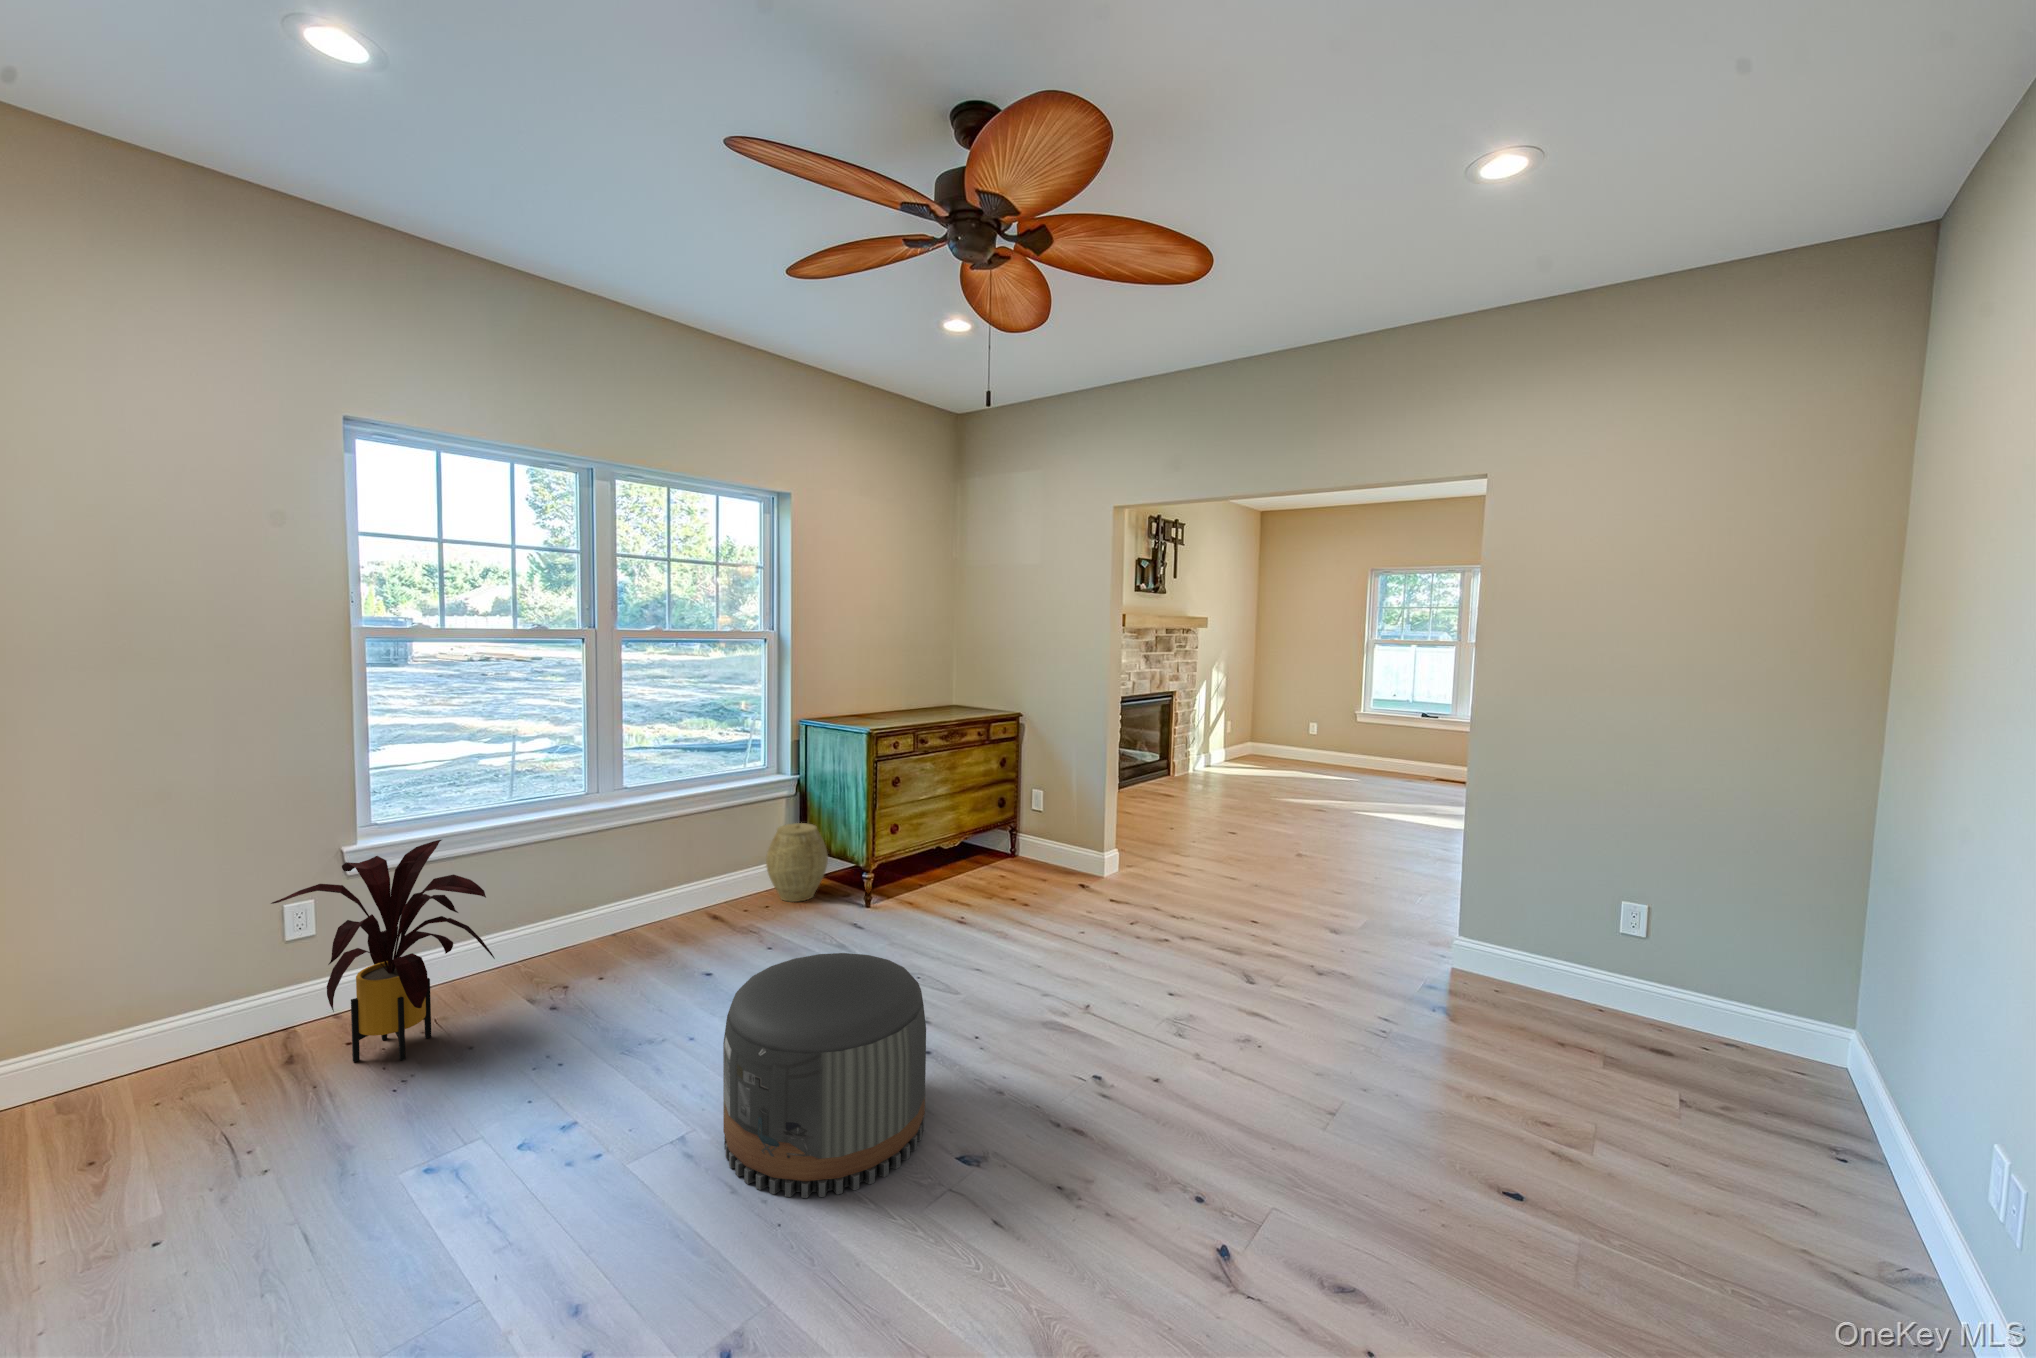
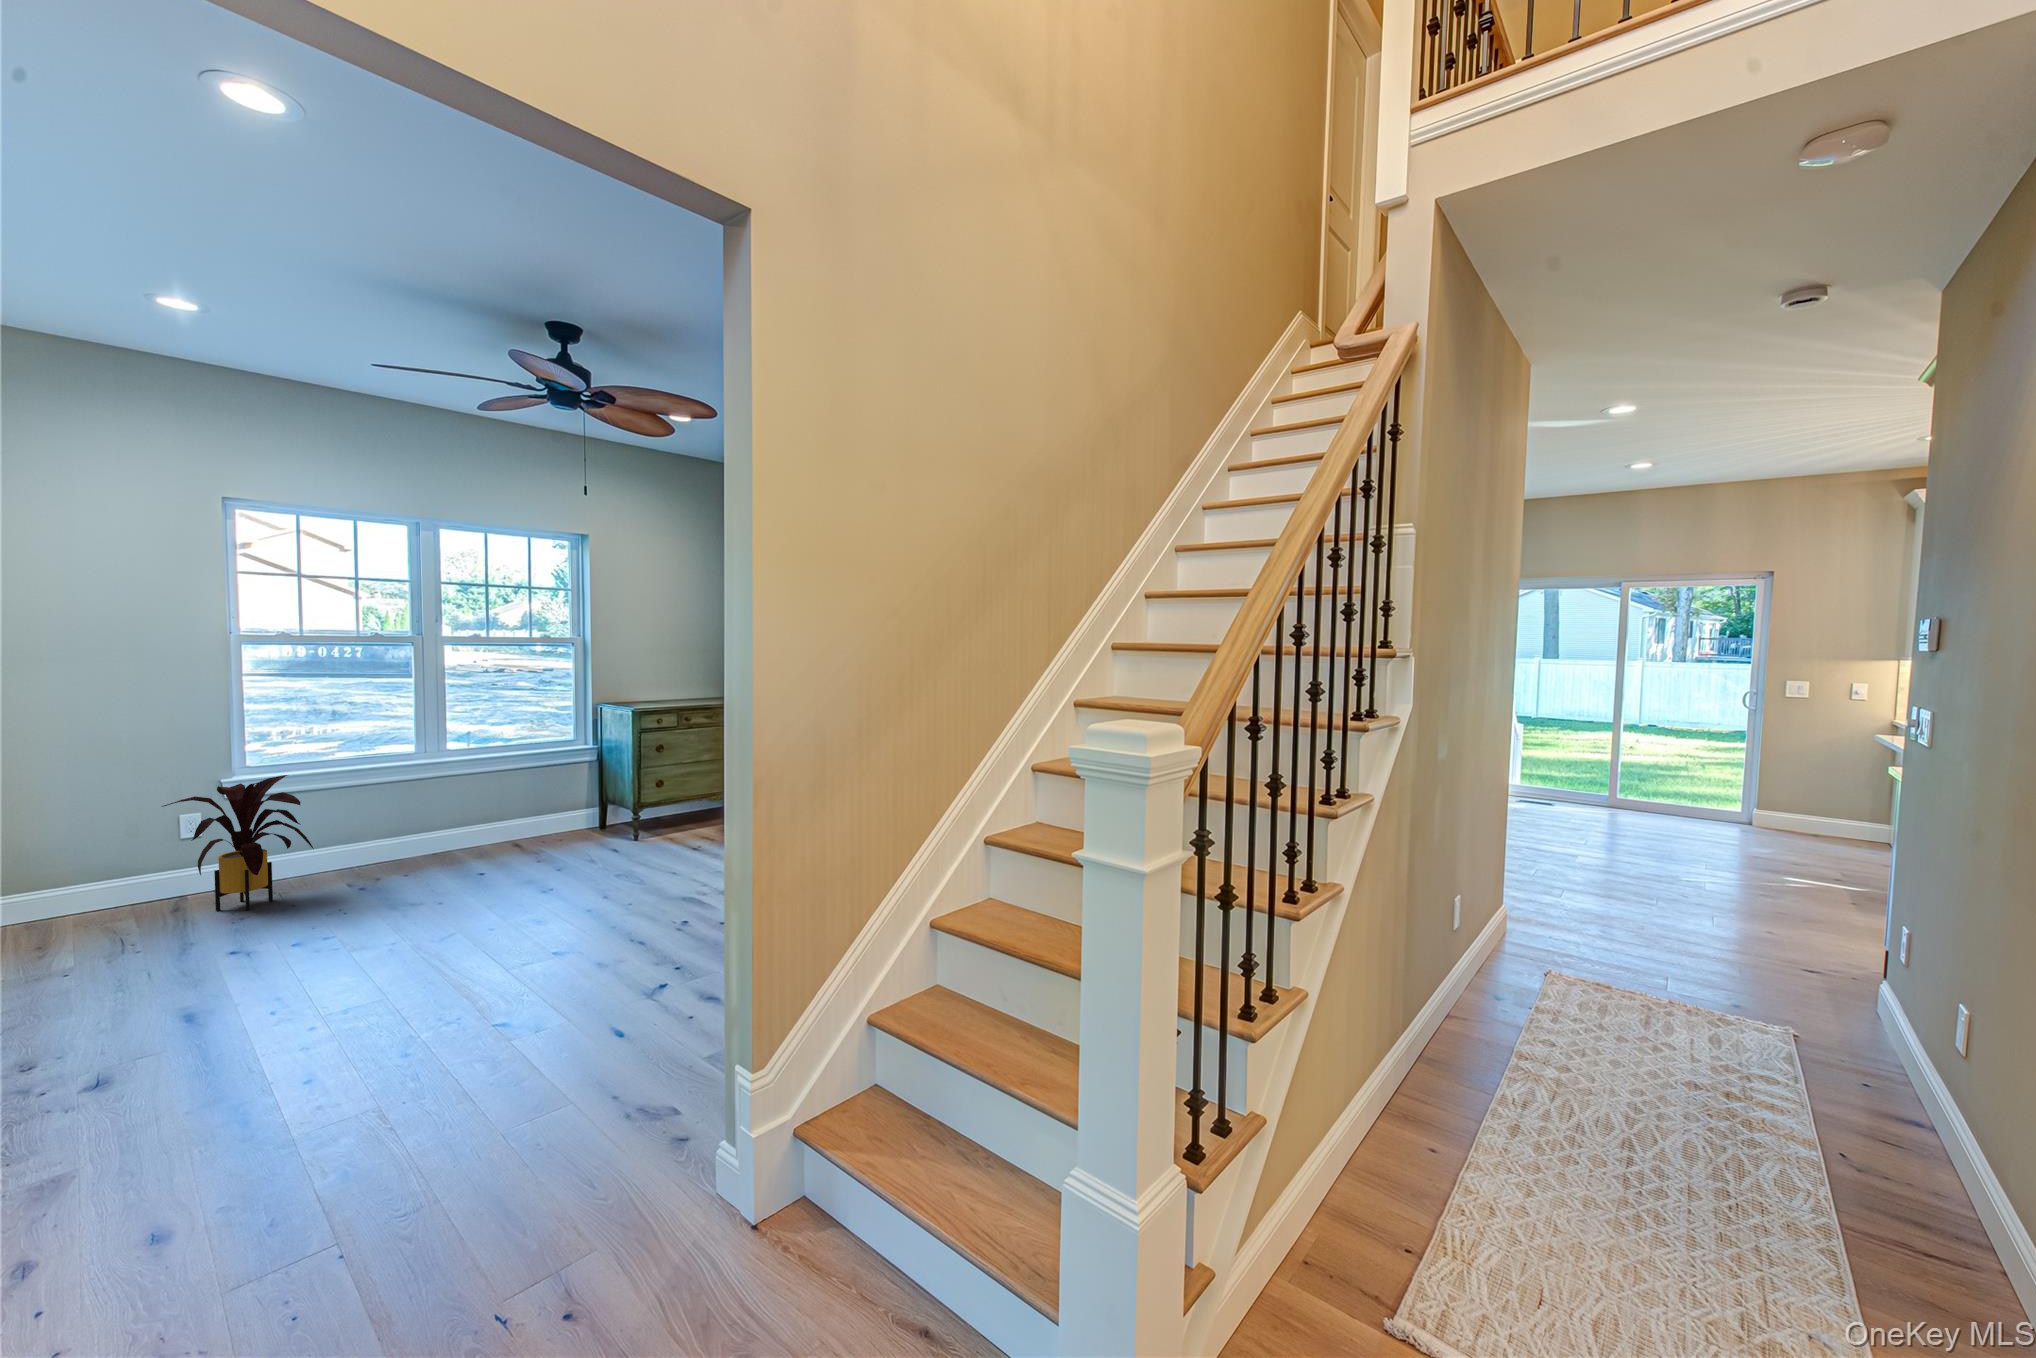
woven basket: present [766,823,828,902] -> none [564,779,614,836]
pouf: present [723,953,926,1198] -> none [412,837,557,963]

